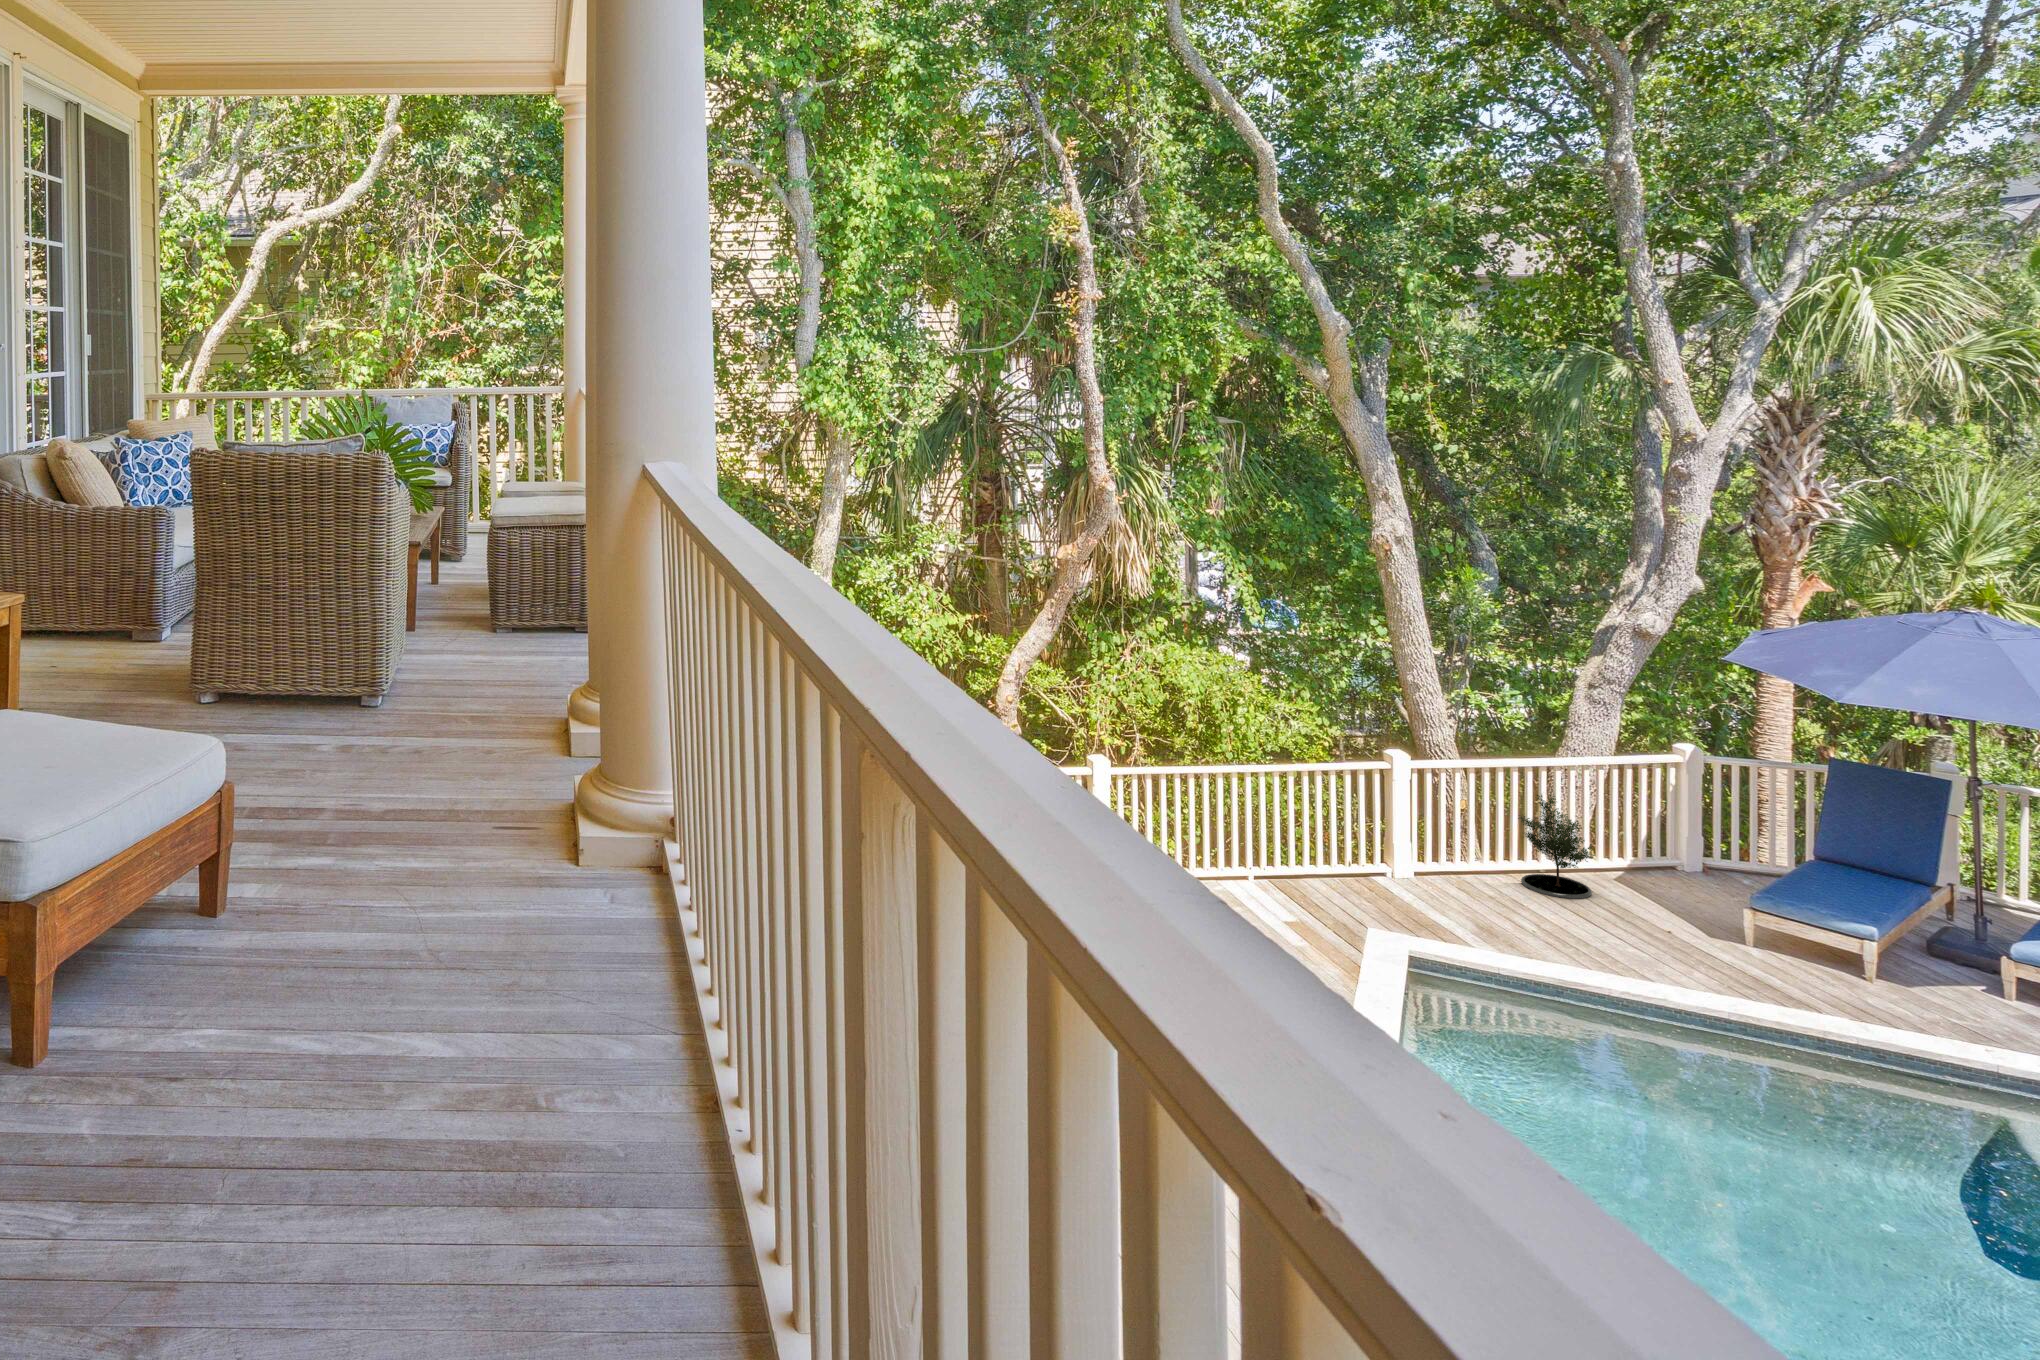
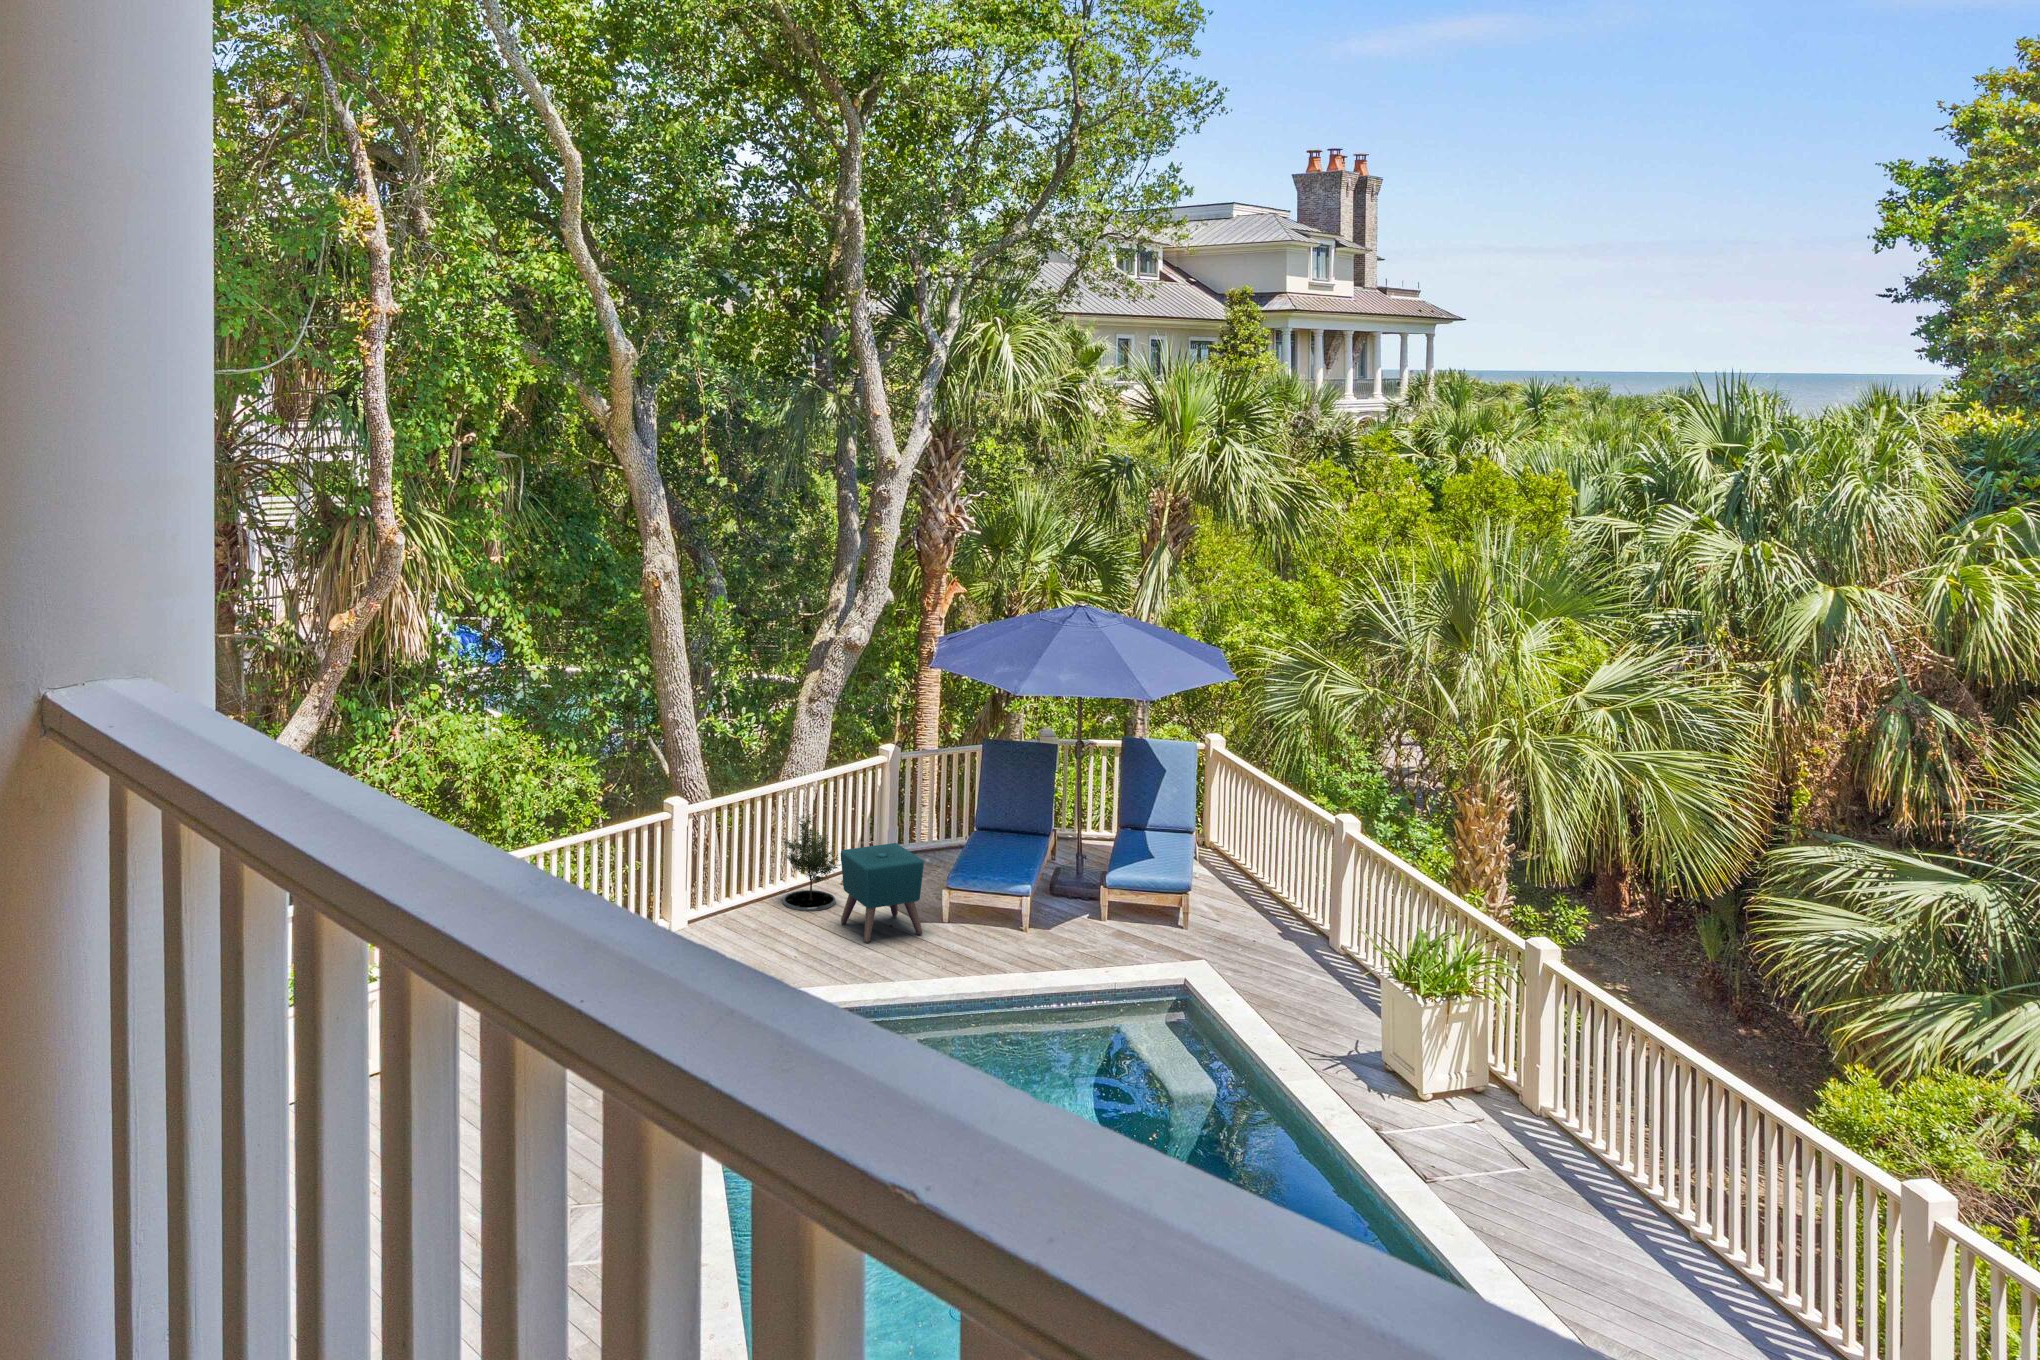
ottoman: none [1588,838,1705,951] -> present [841,843,924,943]

